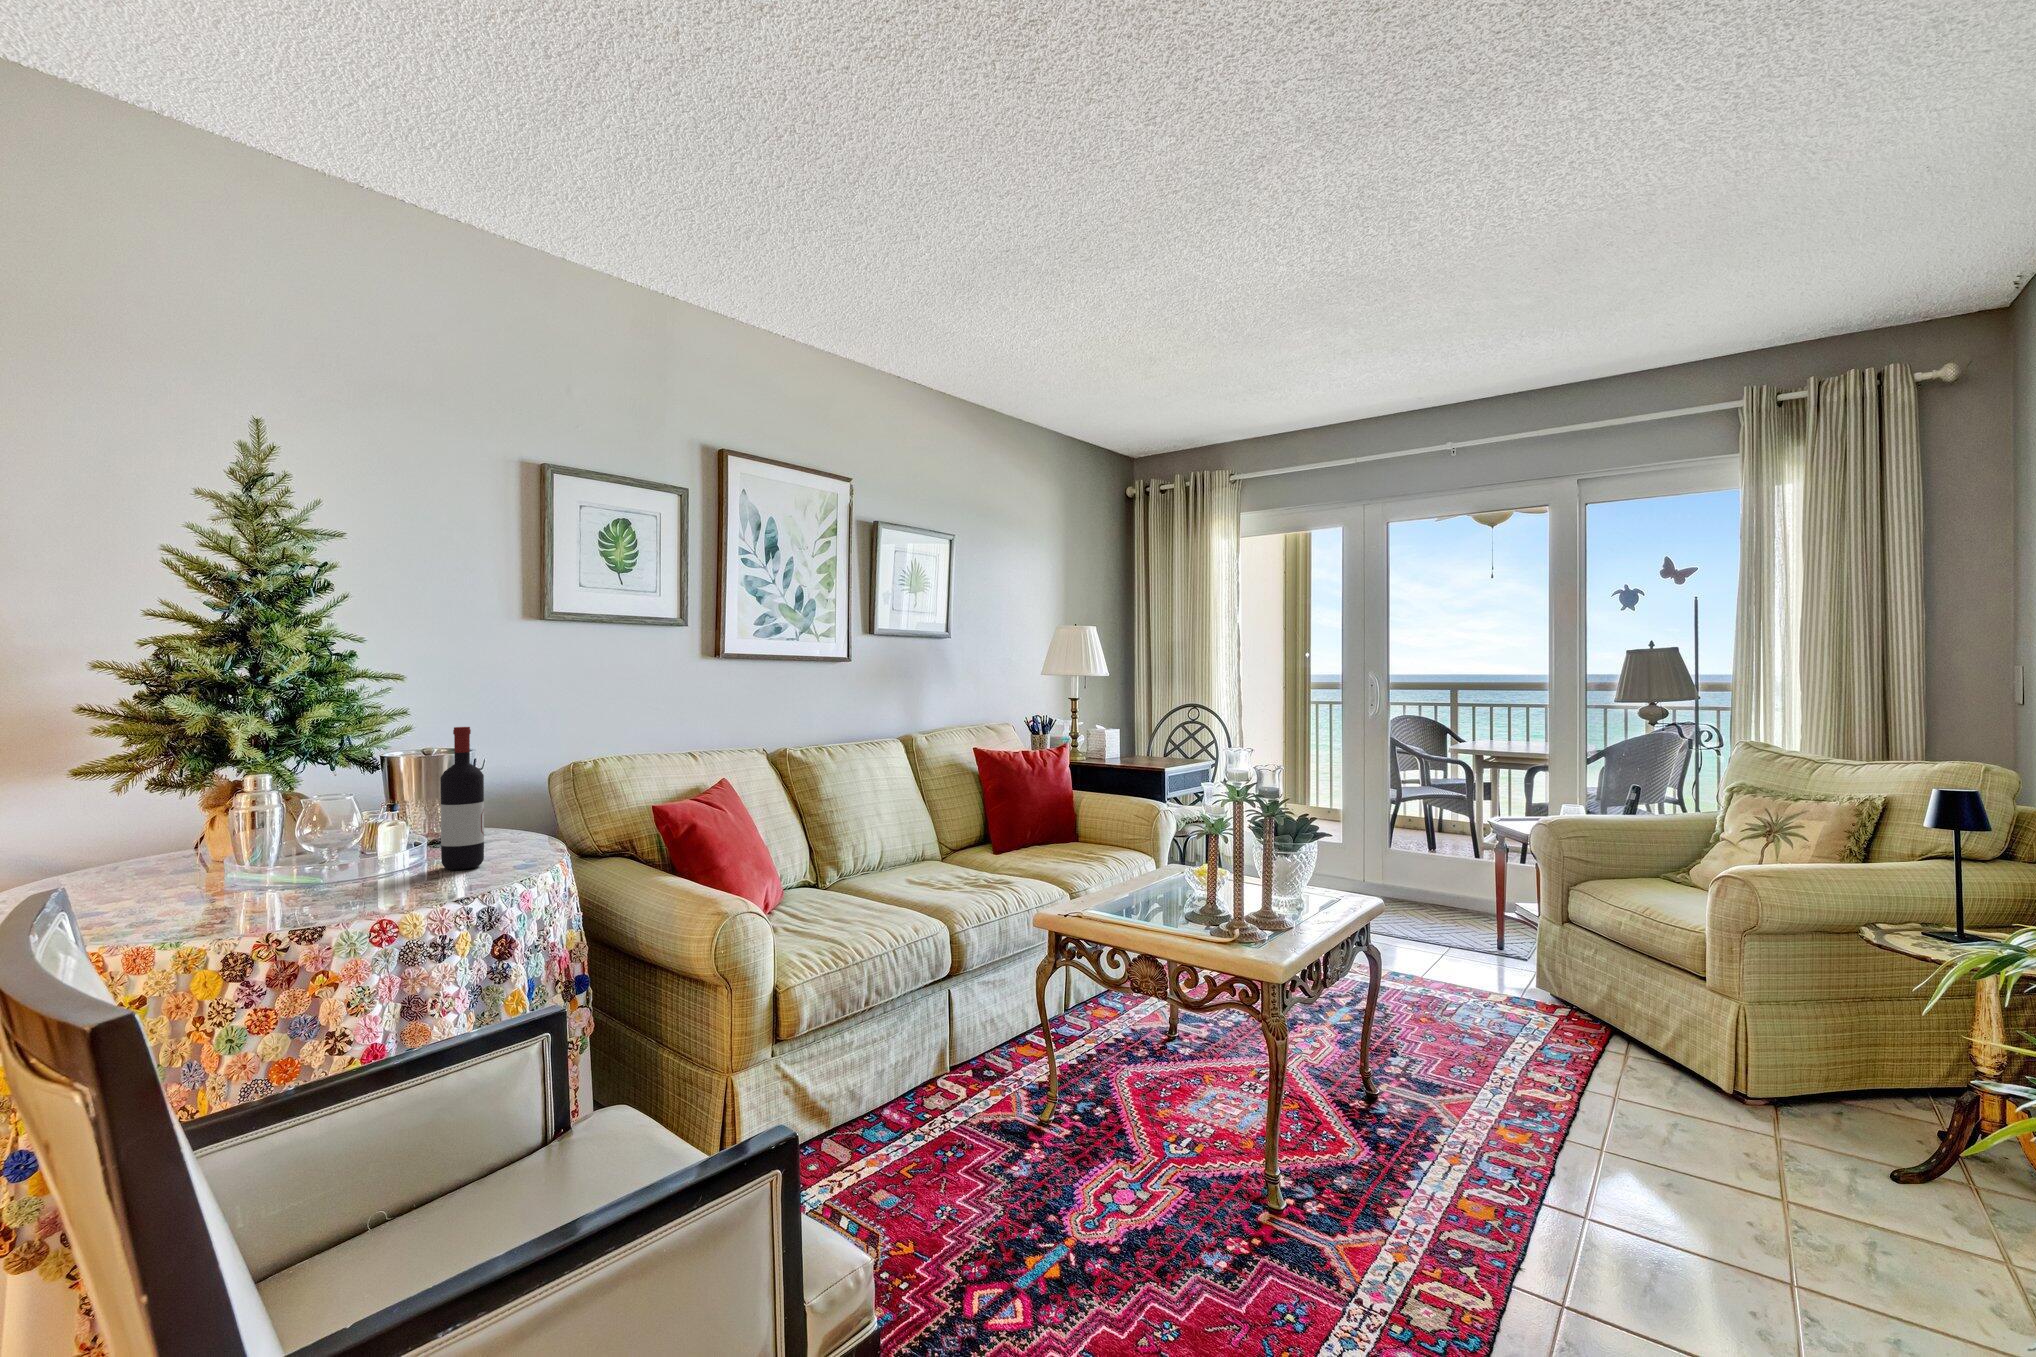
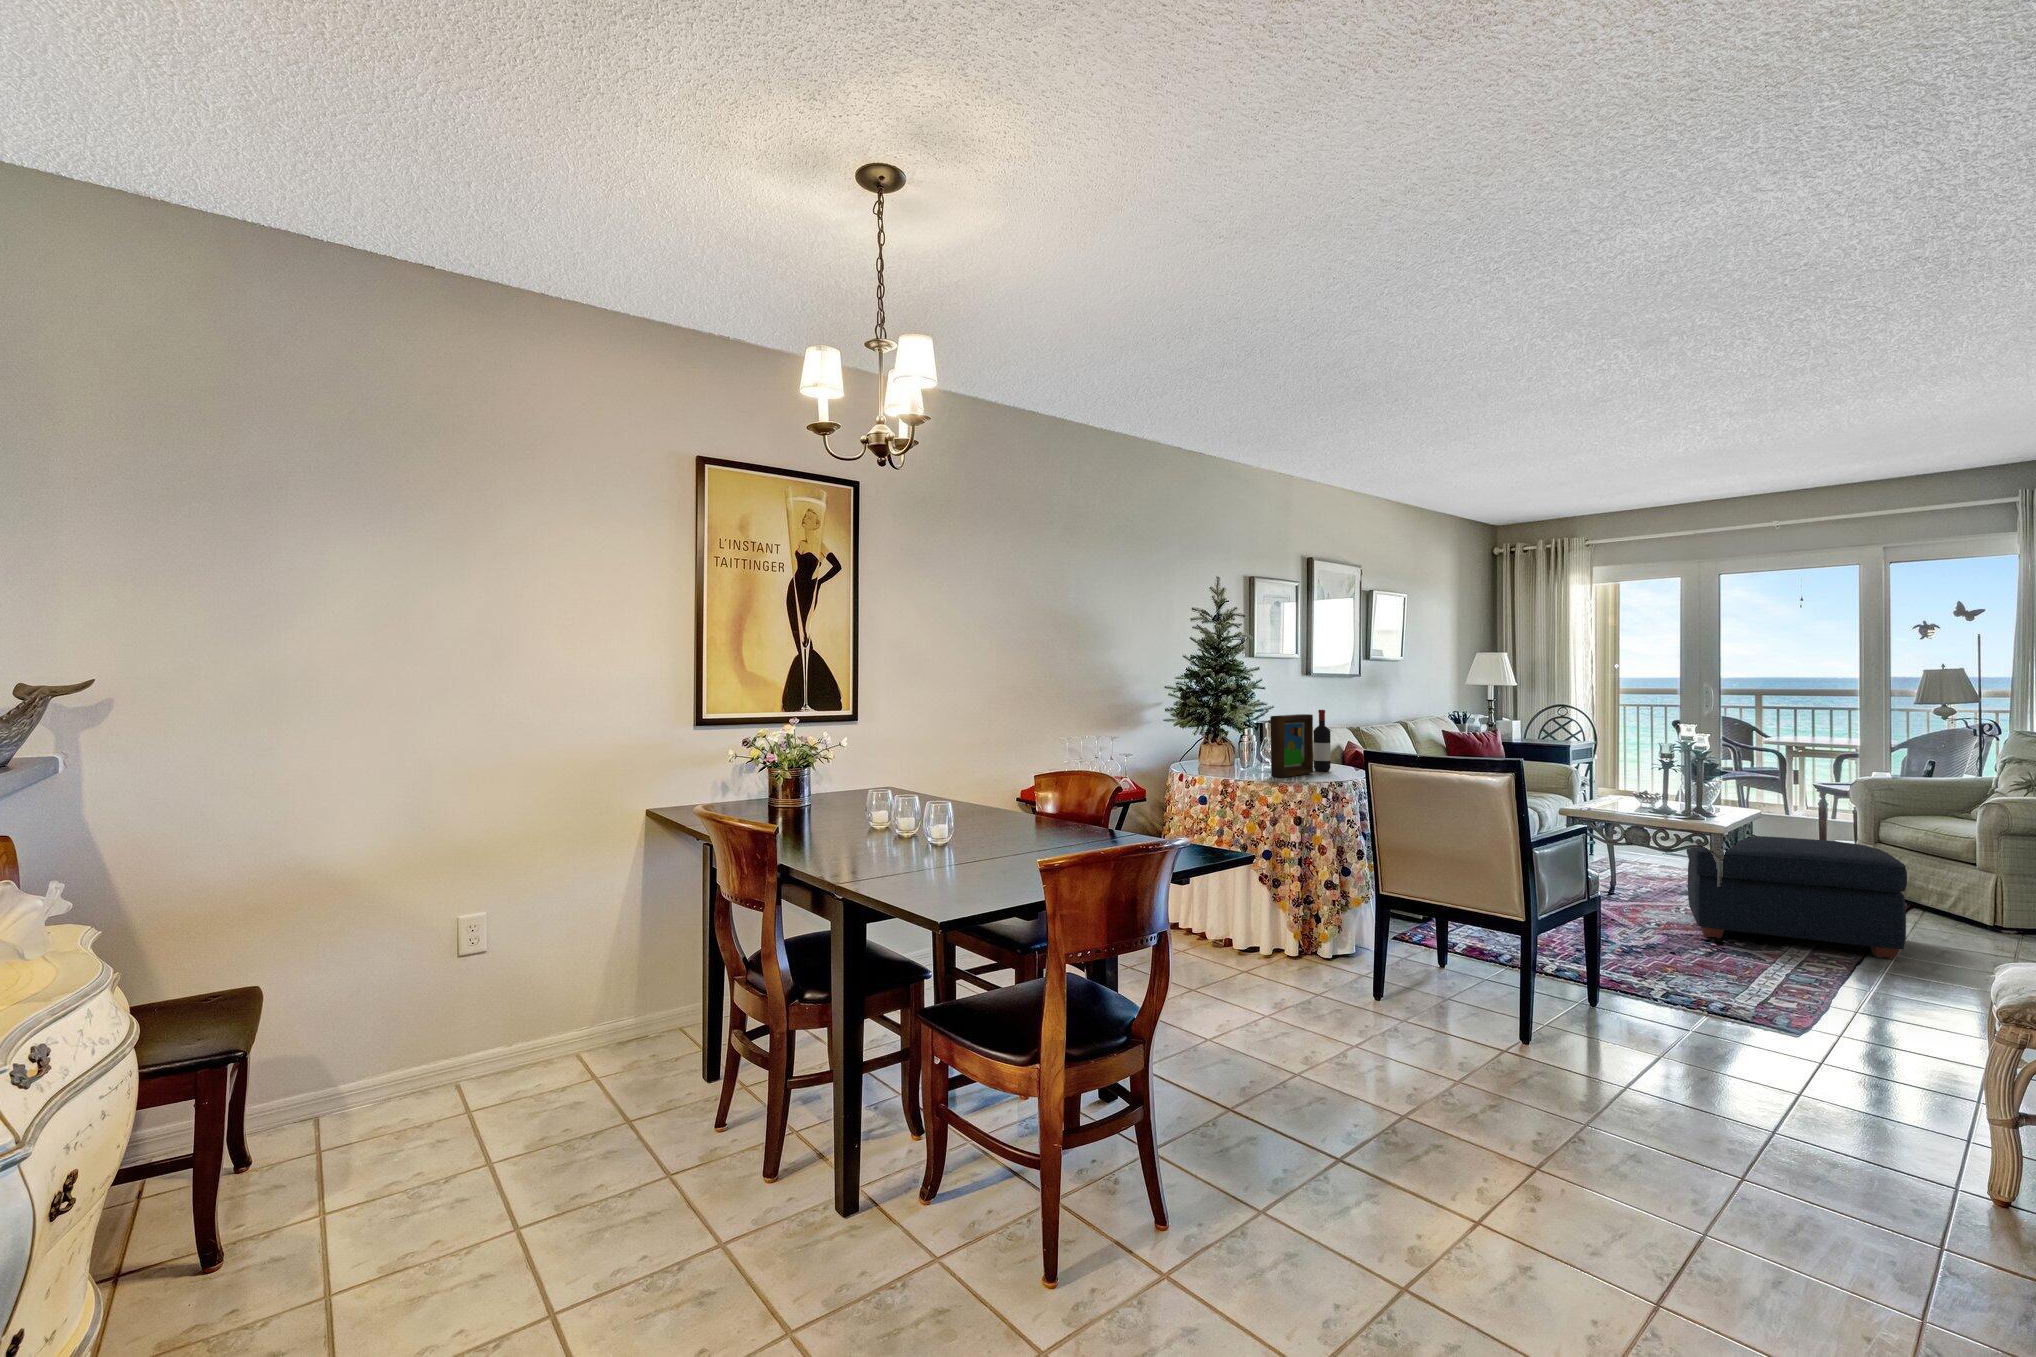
picture frame: none [194,739,388,912] -> present [1270,714,1313,778]
ottoman: none [1237,946,1603,1238] -> present [1686,836,1907,959]

